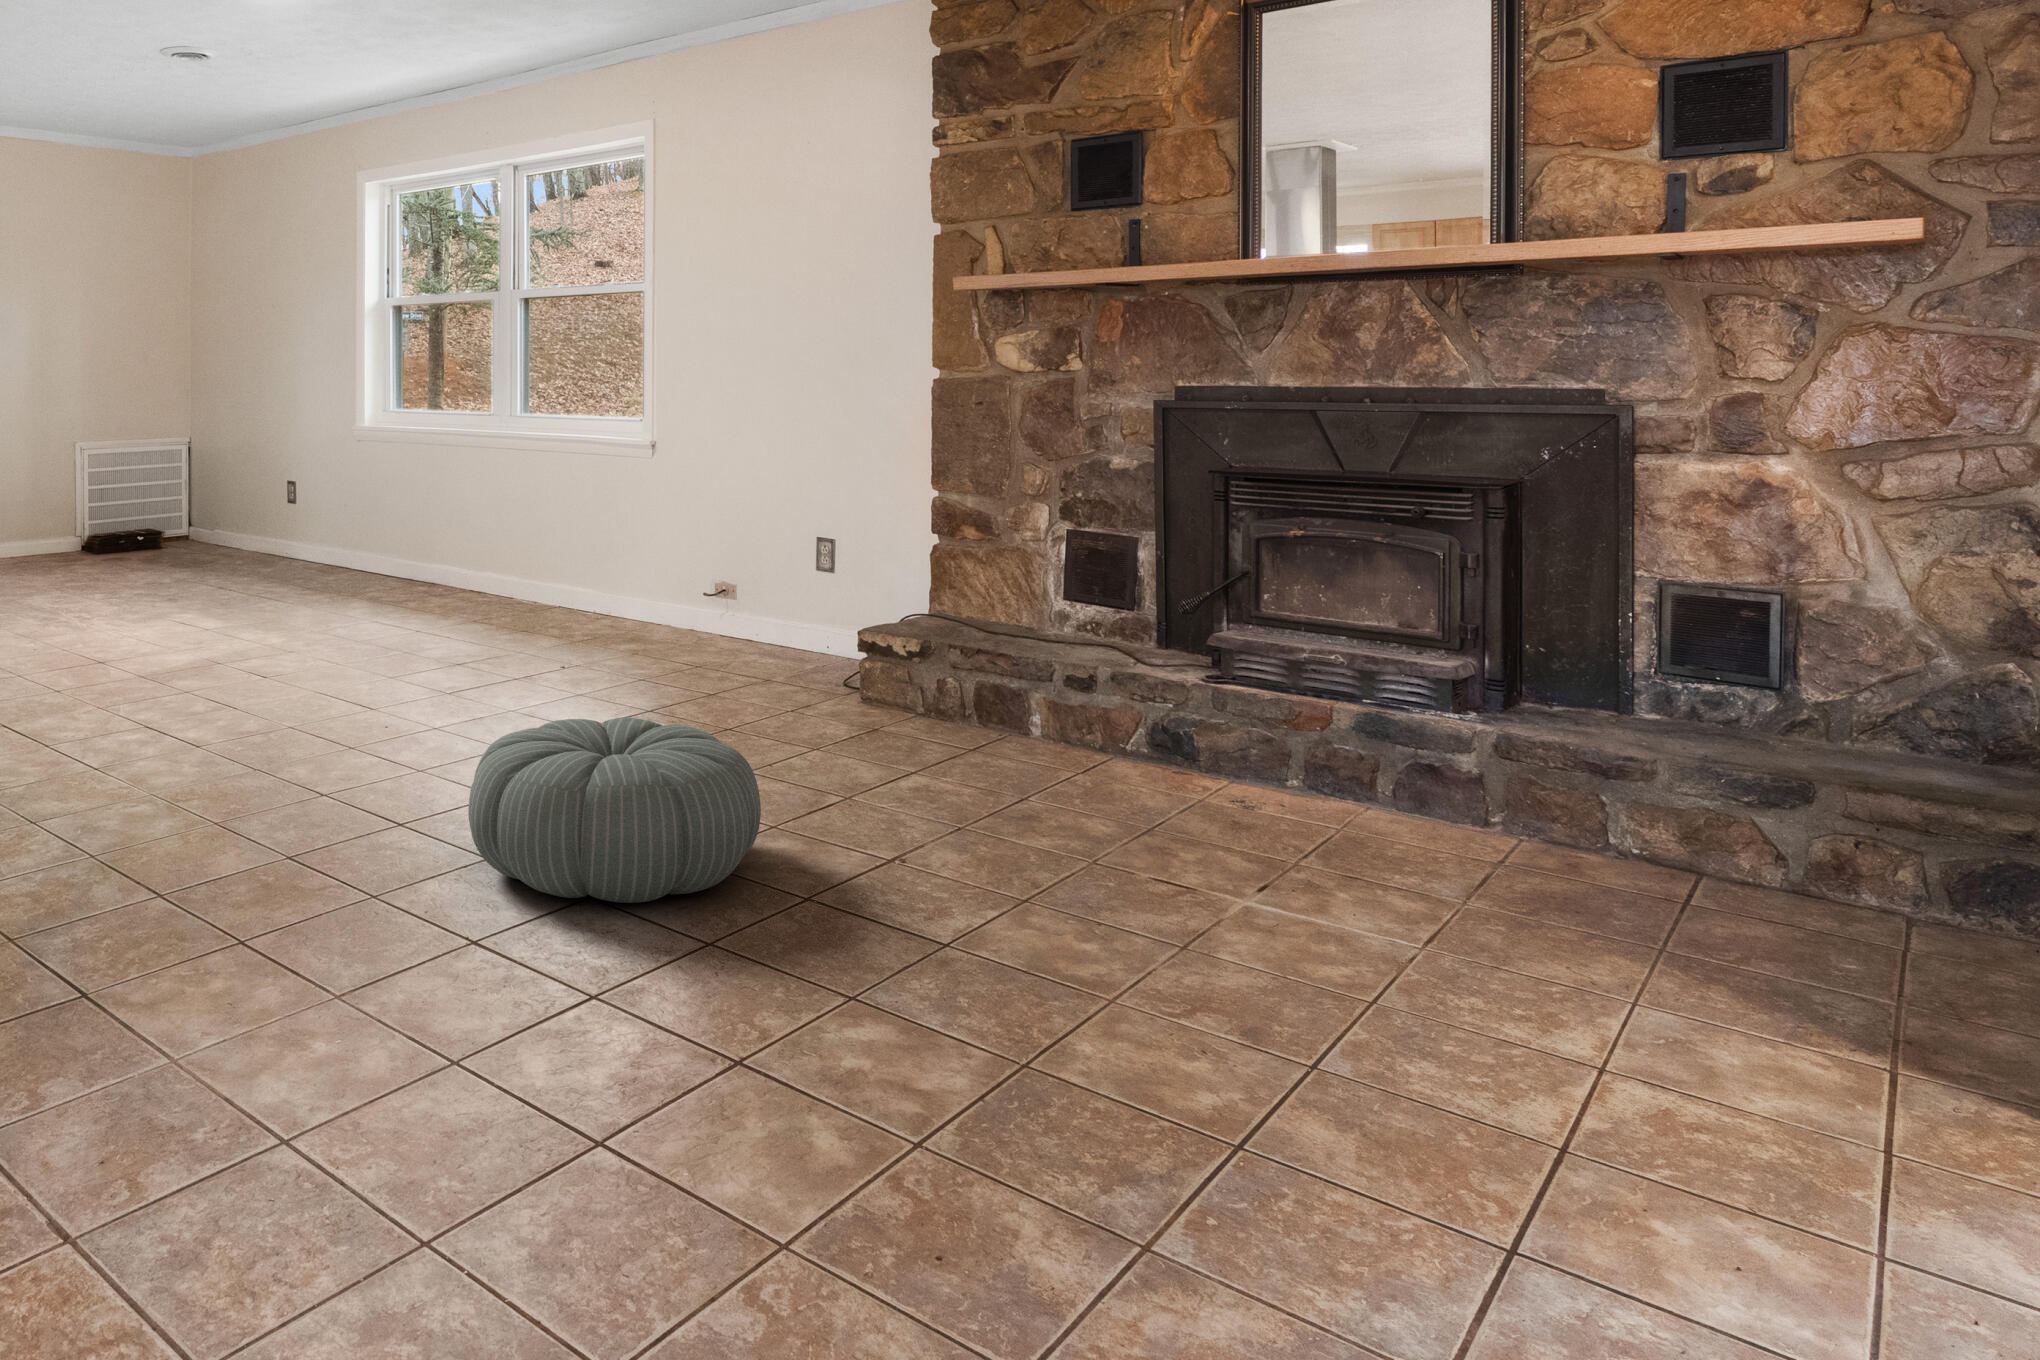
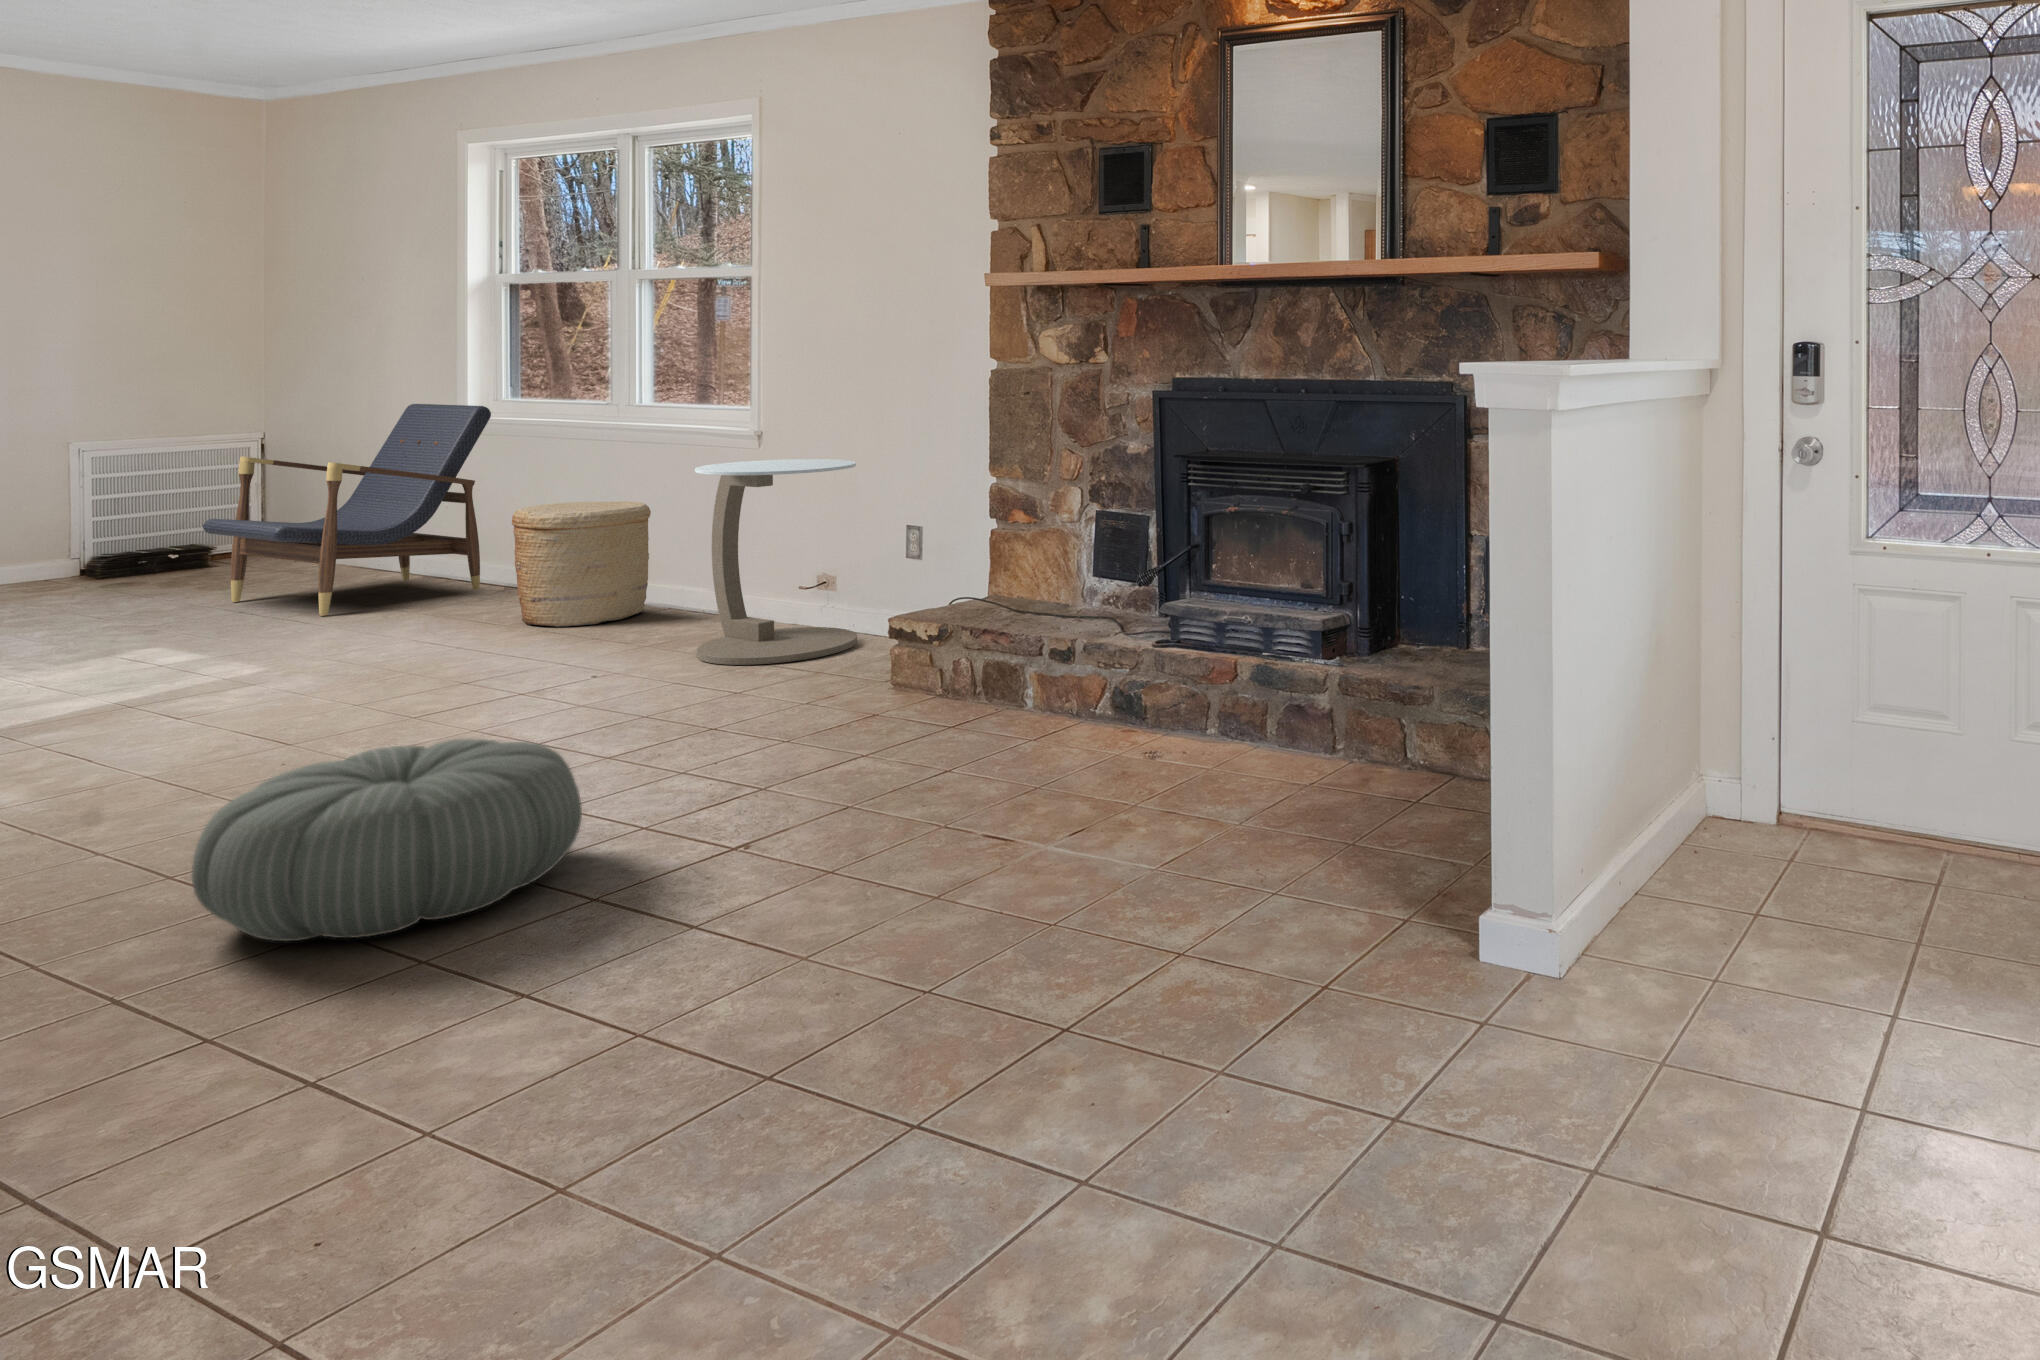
lounge chair: none [188,413,389,596] -> present [203,404,491,616]
side table: none [632,468,774,669] -> present [695,459,857,665]
woven basket: none [439,504,547,619] -> present [512,501,651,627]

